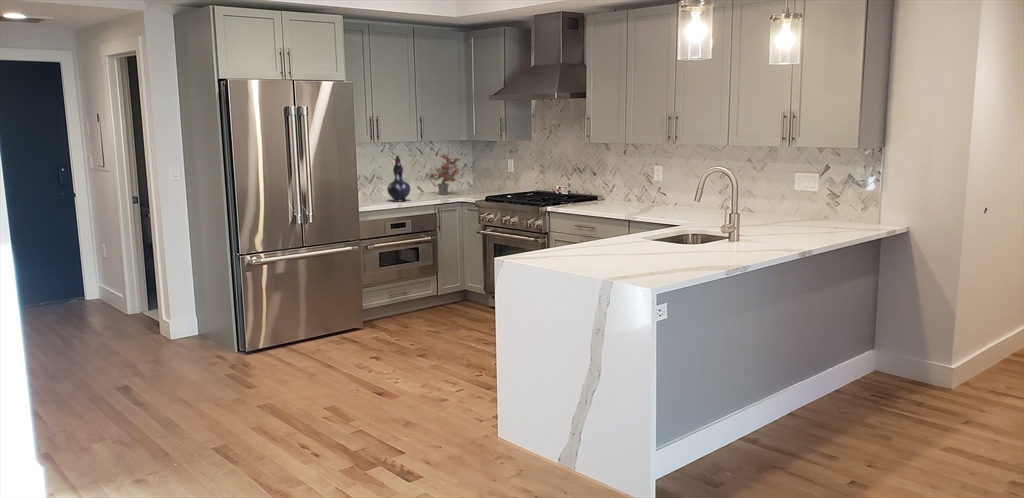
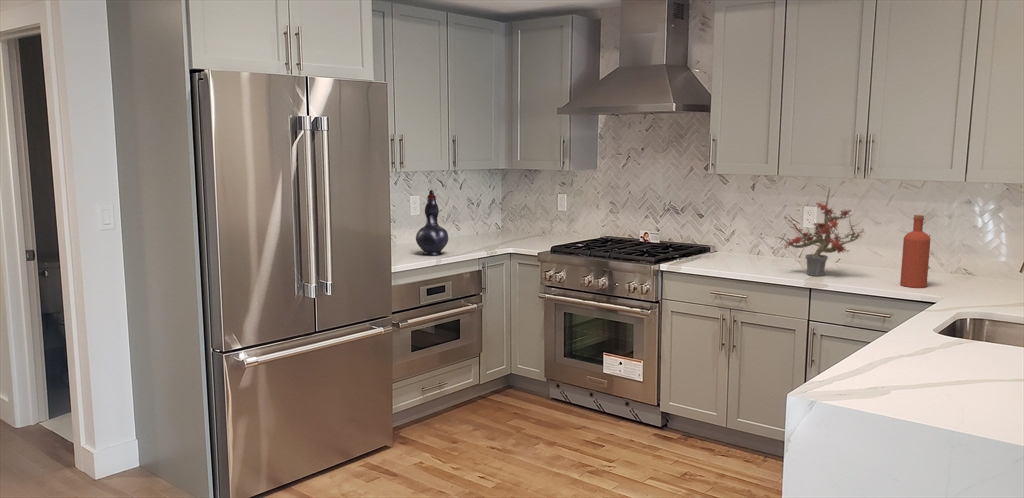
potted plant: present [428,151,460,195] -> present [779,189,864,276]
bottle: none [686,169,704,219] -> present [900,215,930,288]

